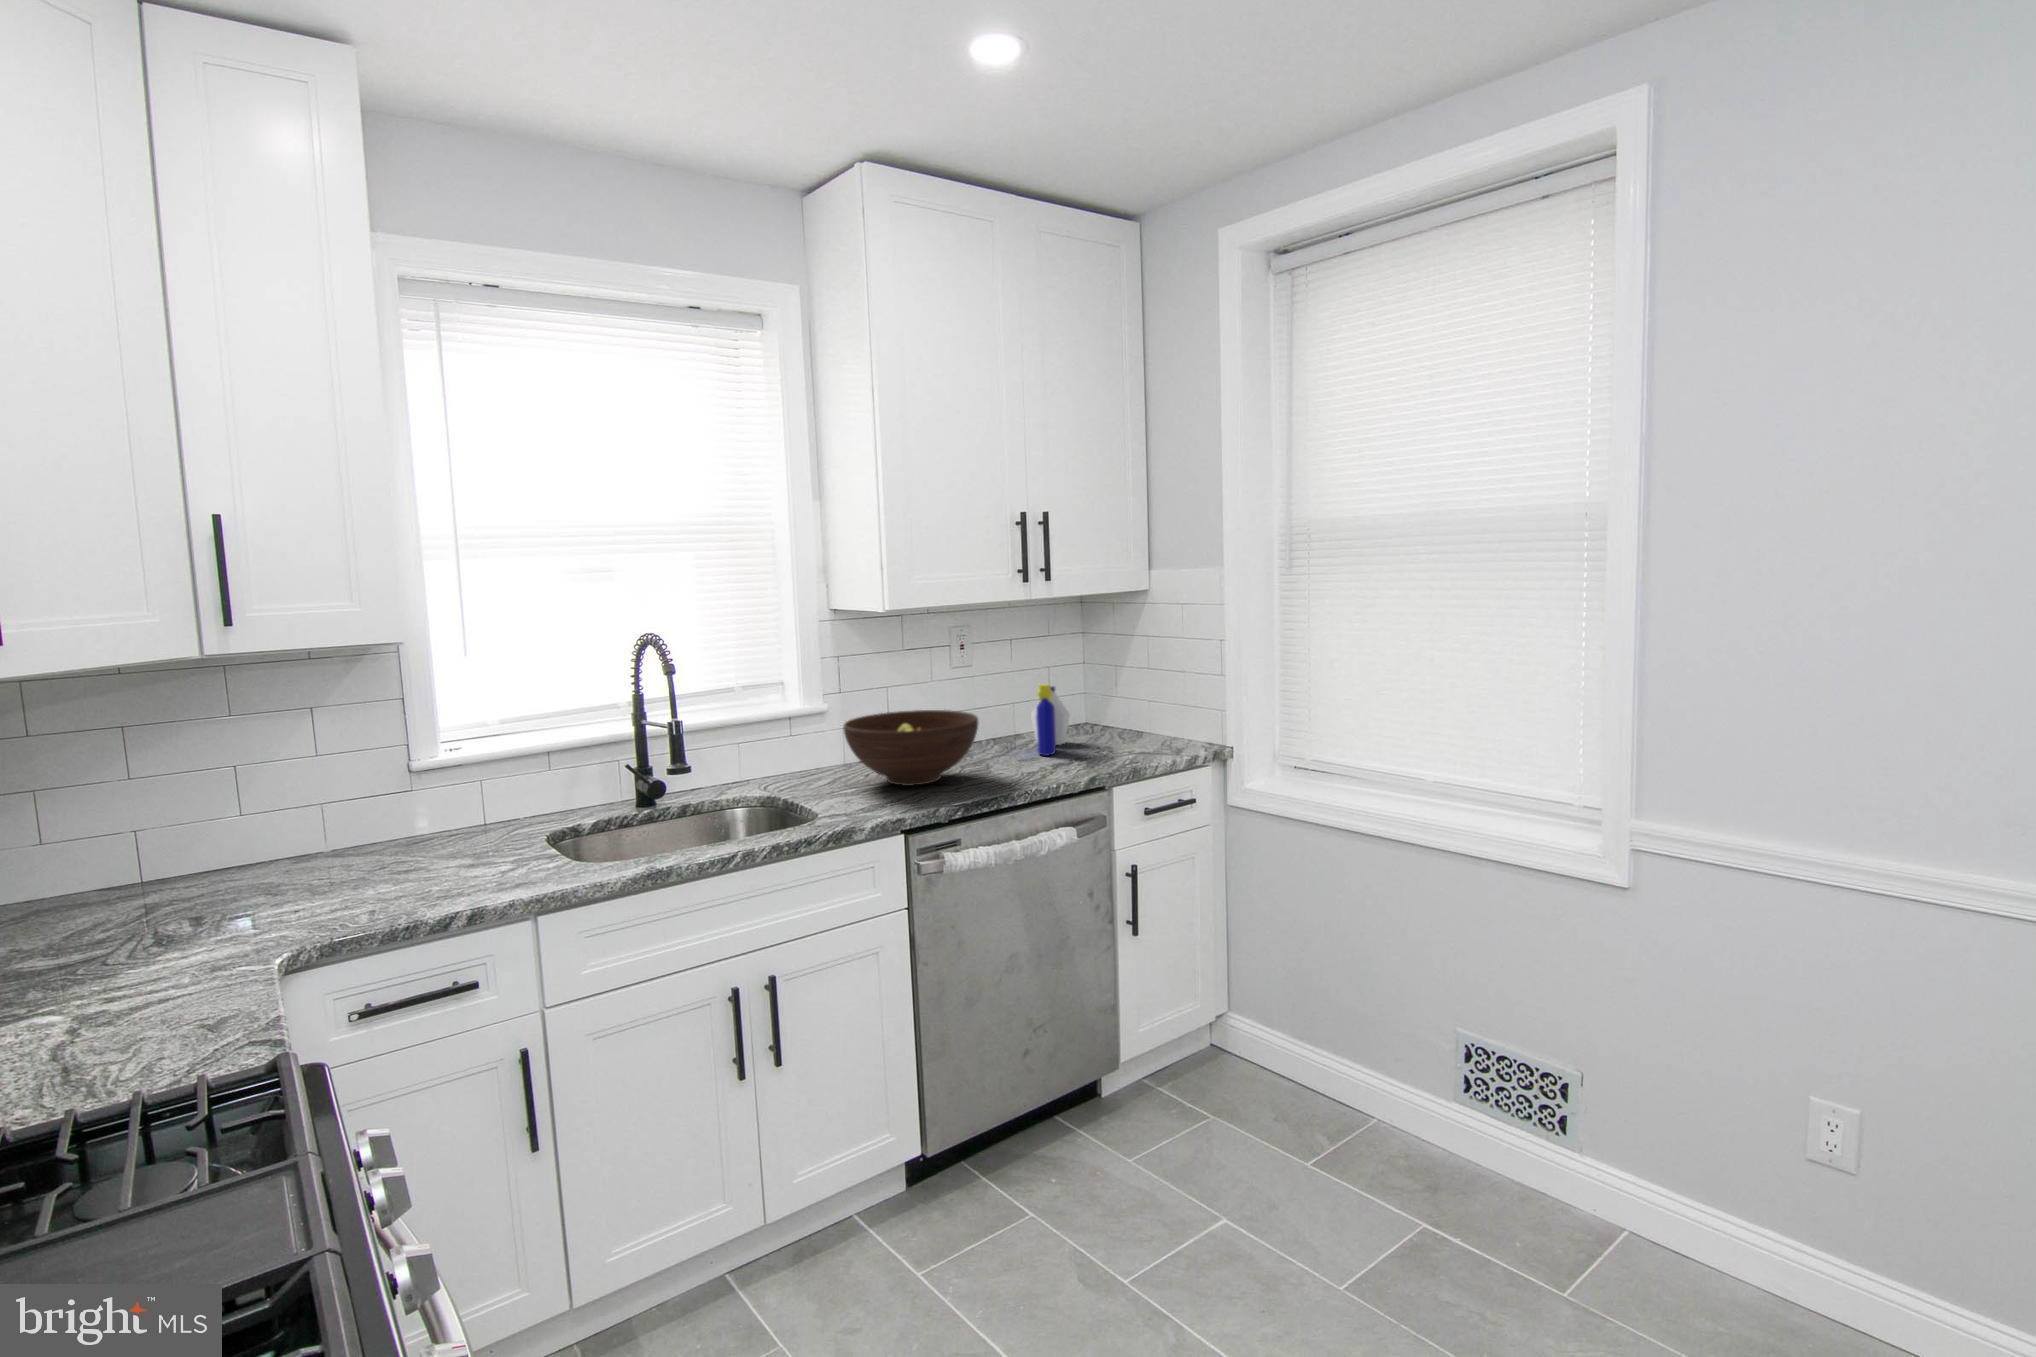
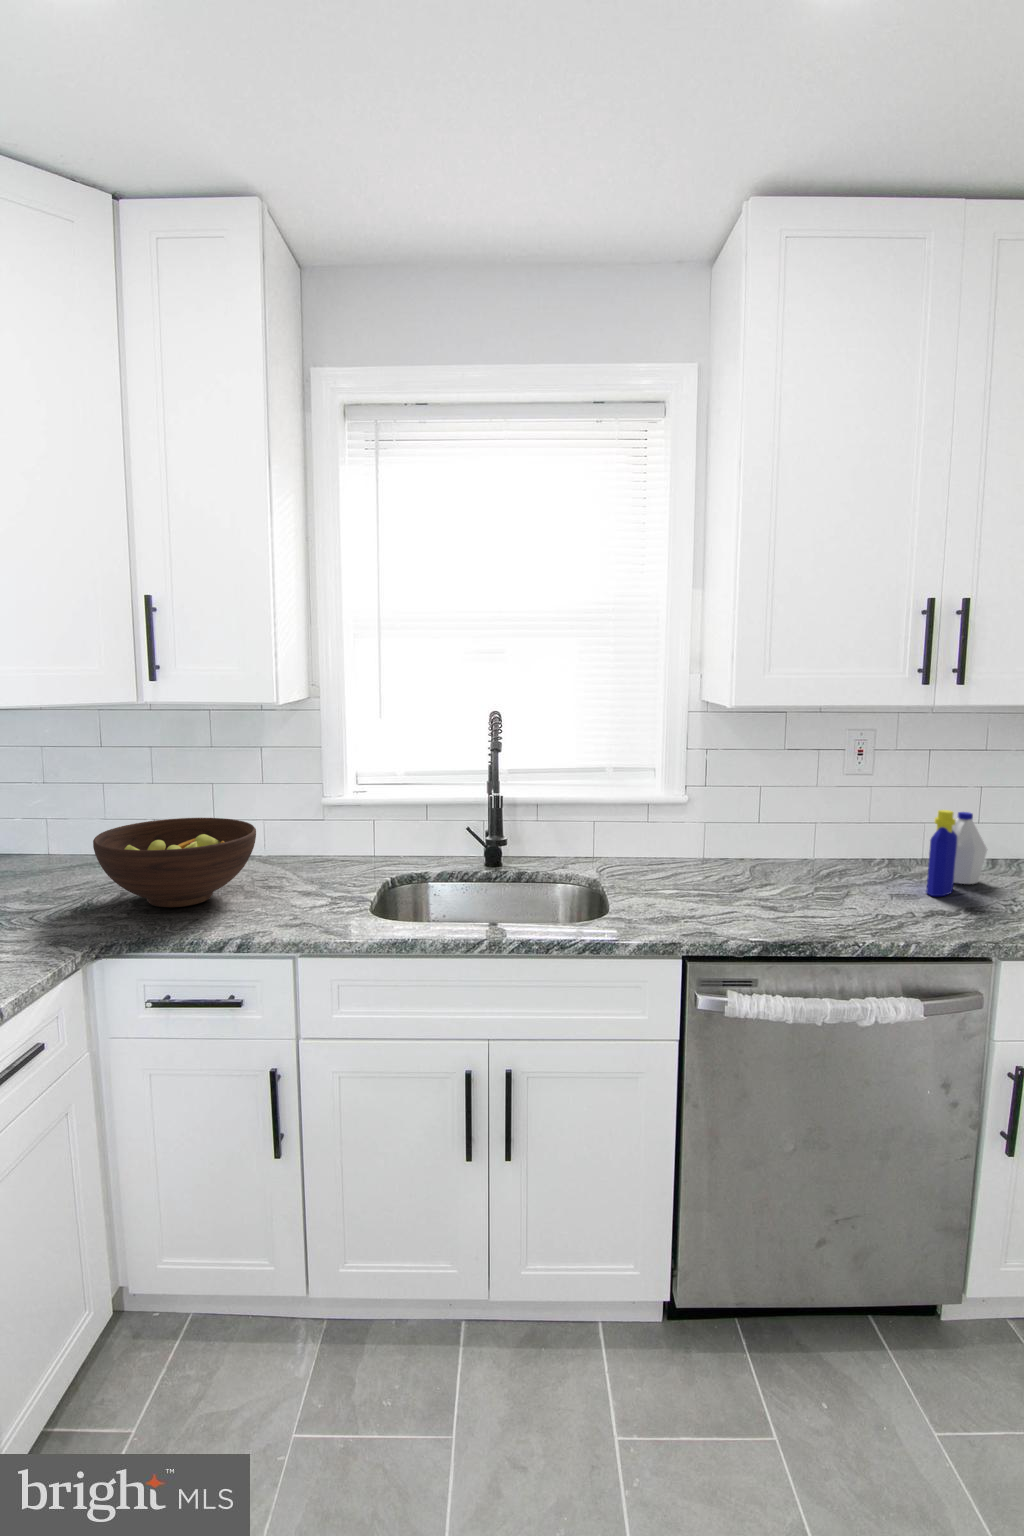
fruit bowl: present [843,710,979,786] -> present [93,818,256,907]

